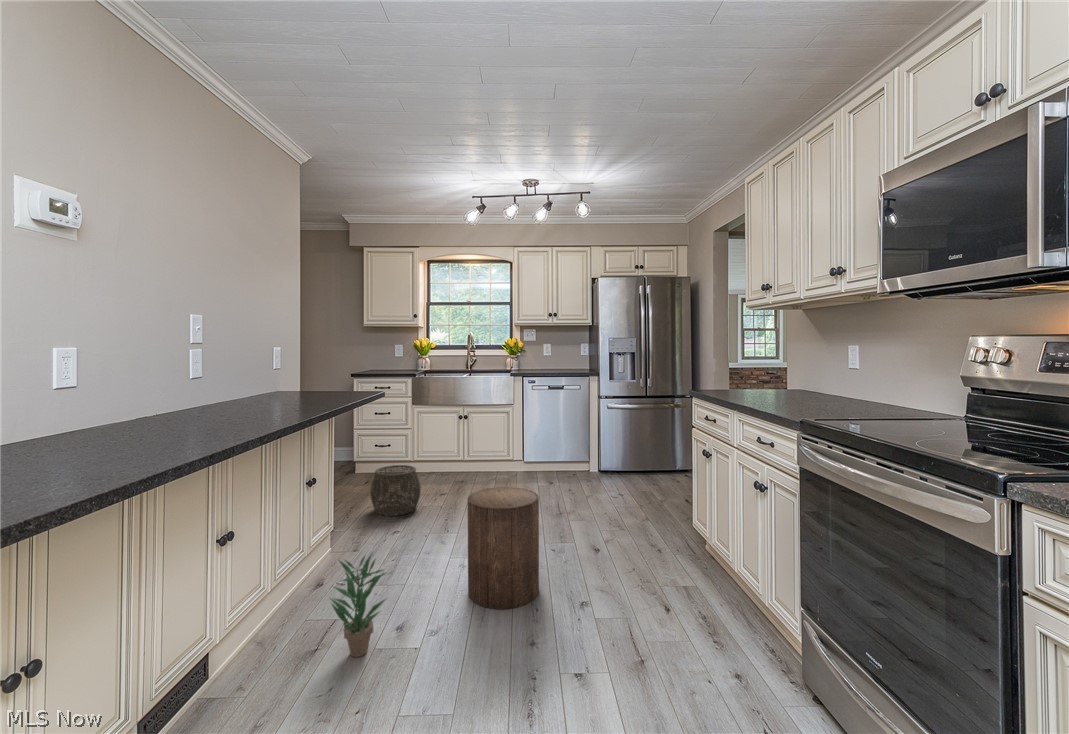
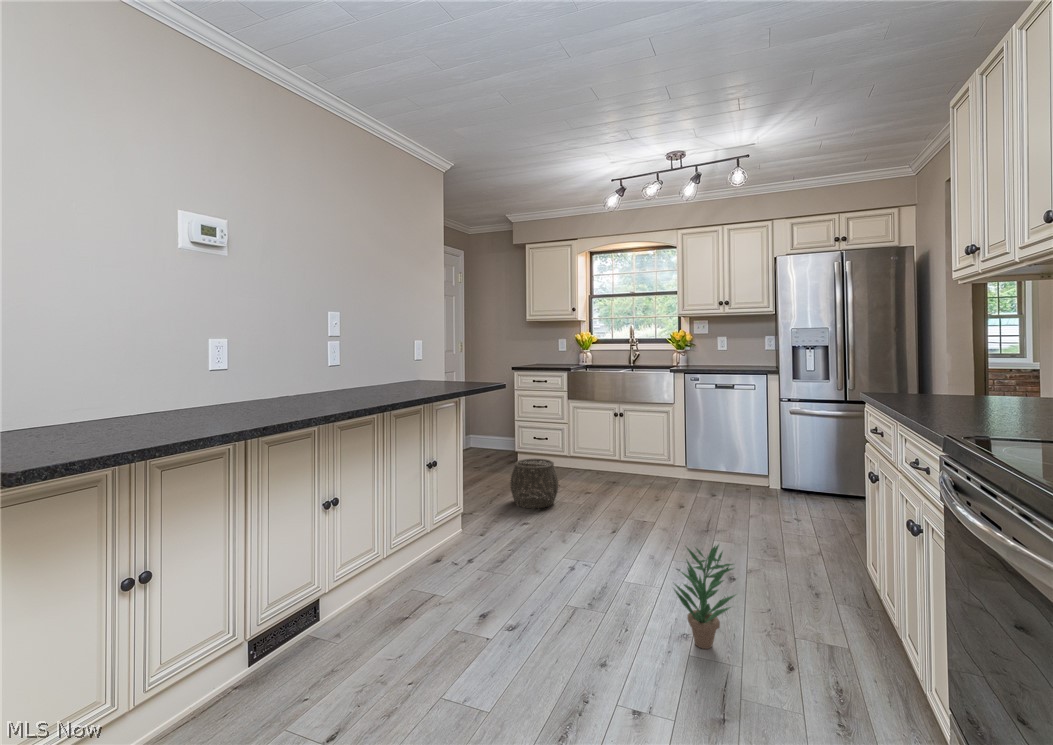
stool: present [468,487,539,609] -> none [557,490,637,626]
potted plant: present [331,554,386,657] -> present [674,544,735,649]

